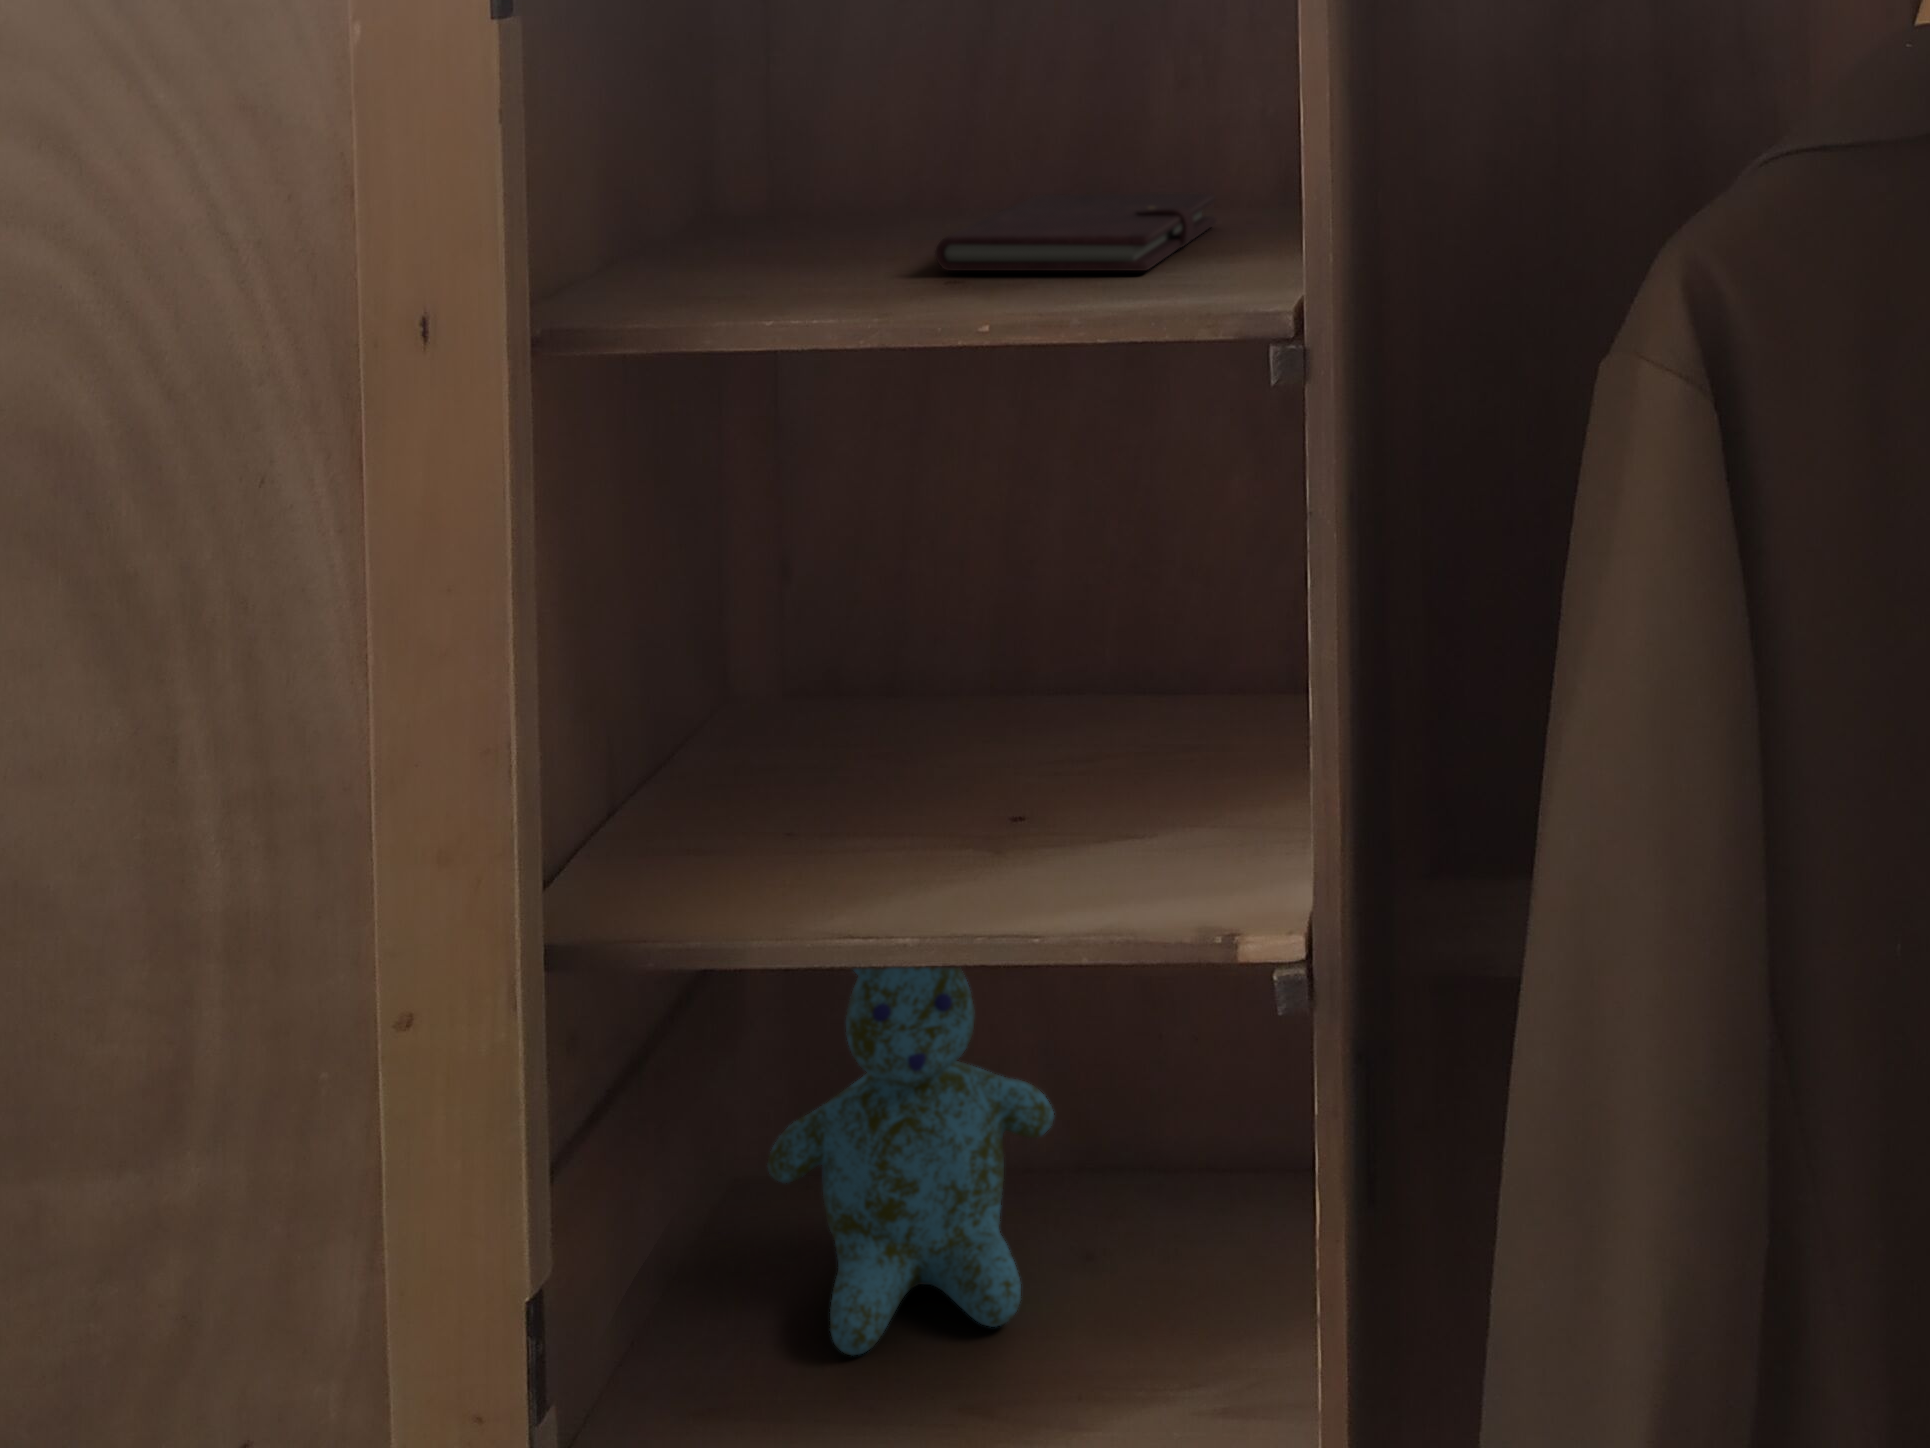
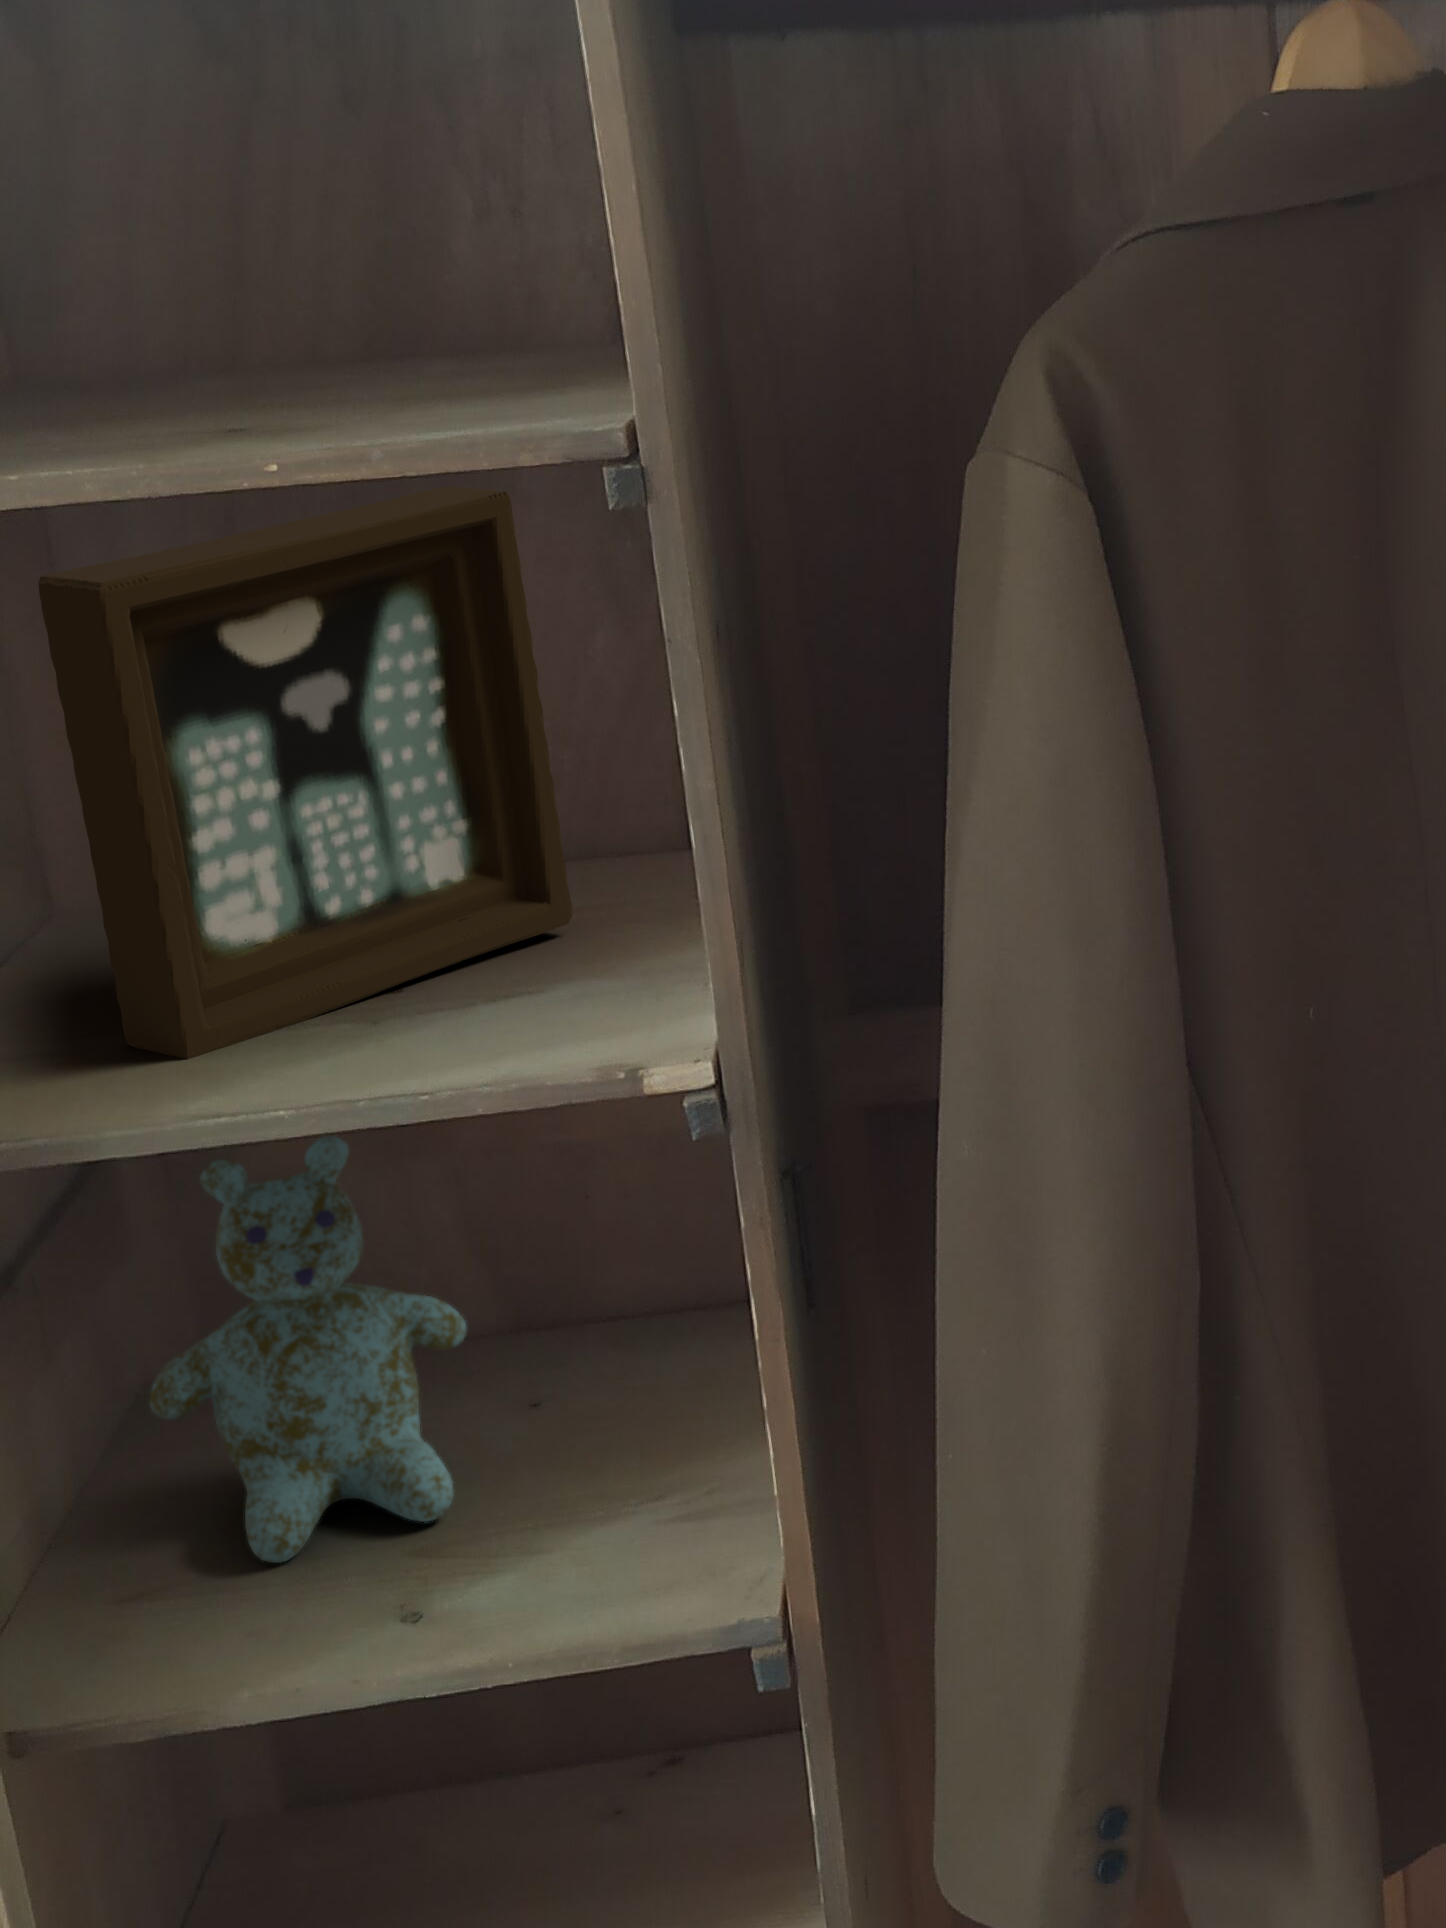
notebook: present [935,194,1216,271] -> none [198,316,532,415]
picture frame: none [779,337,1194,865] -> present [38,486,573,1059]

